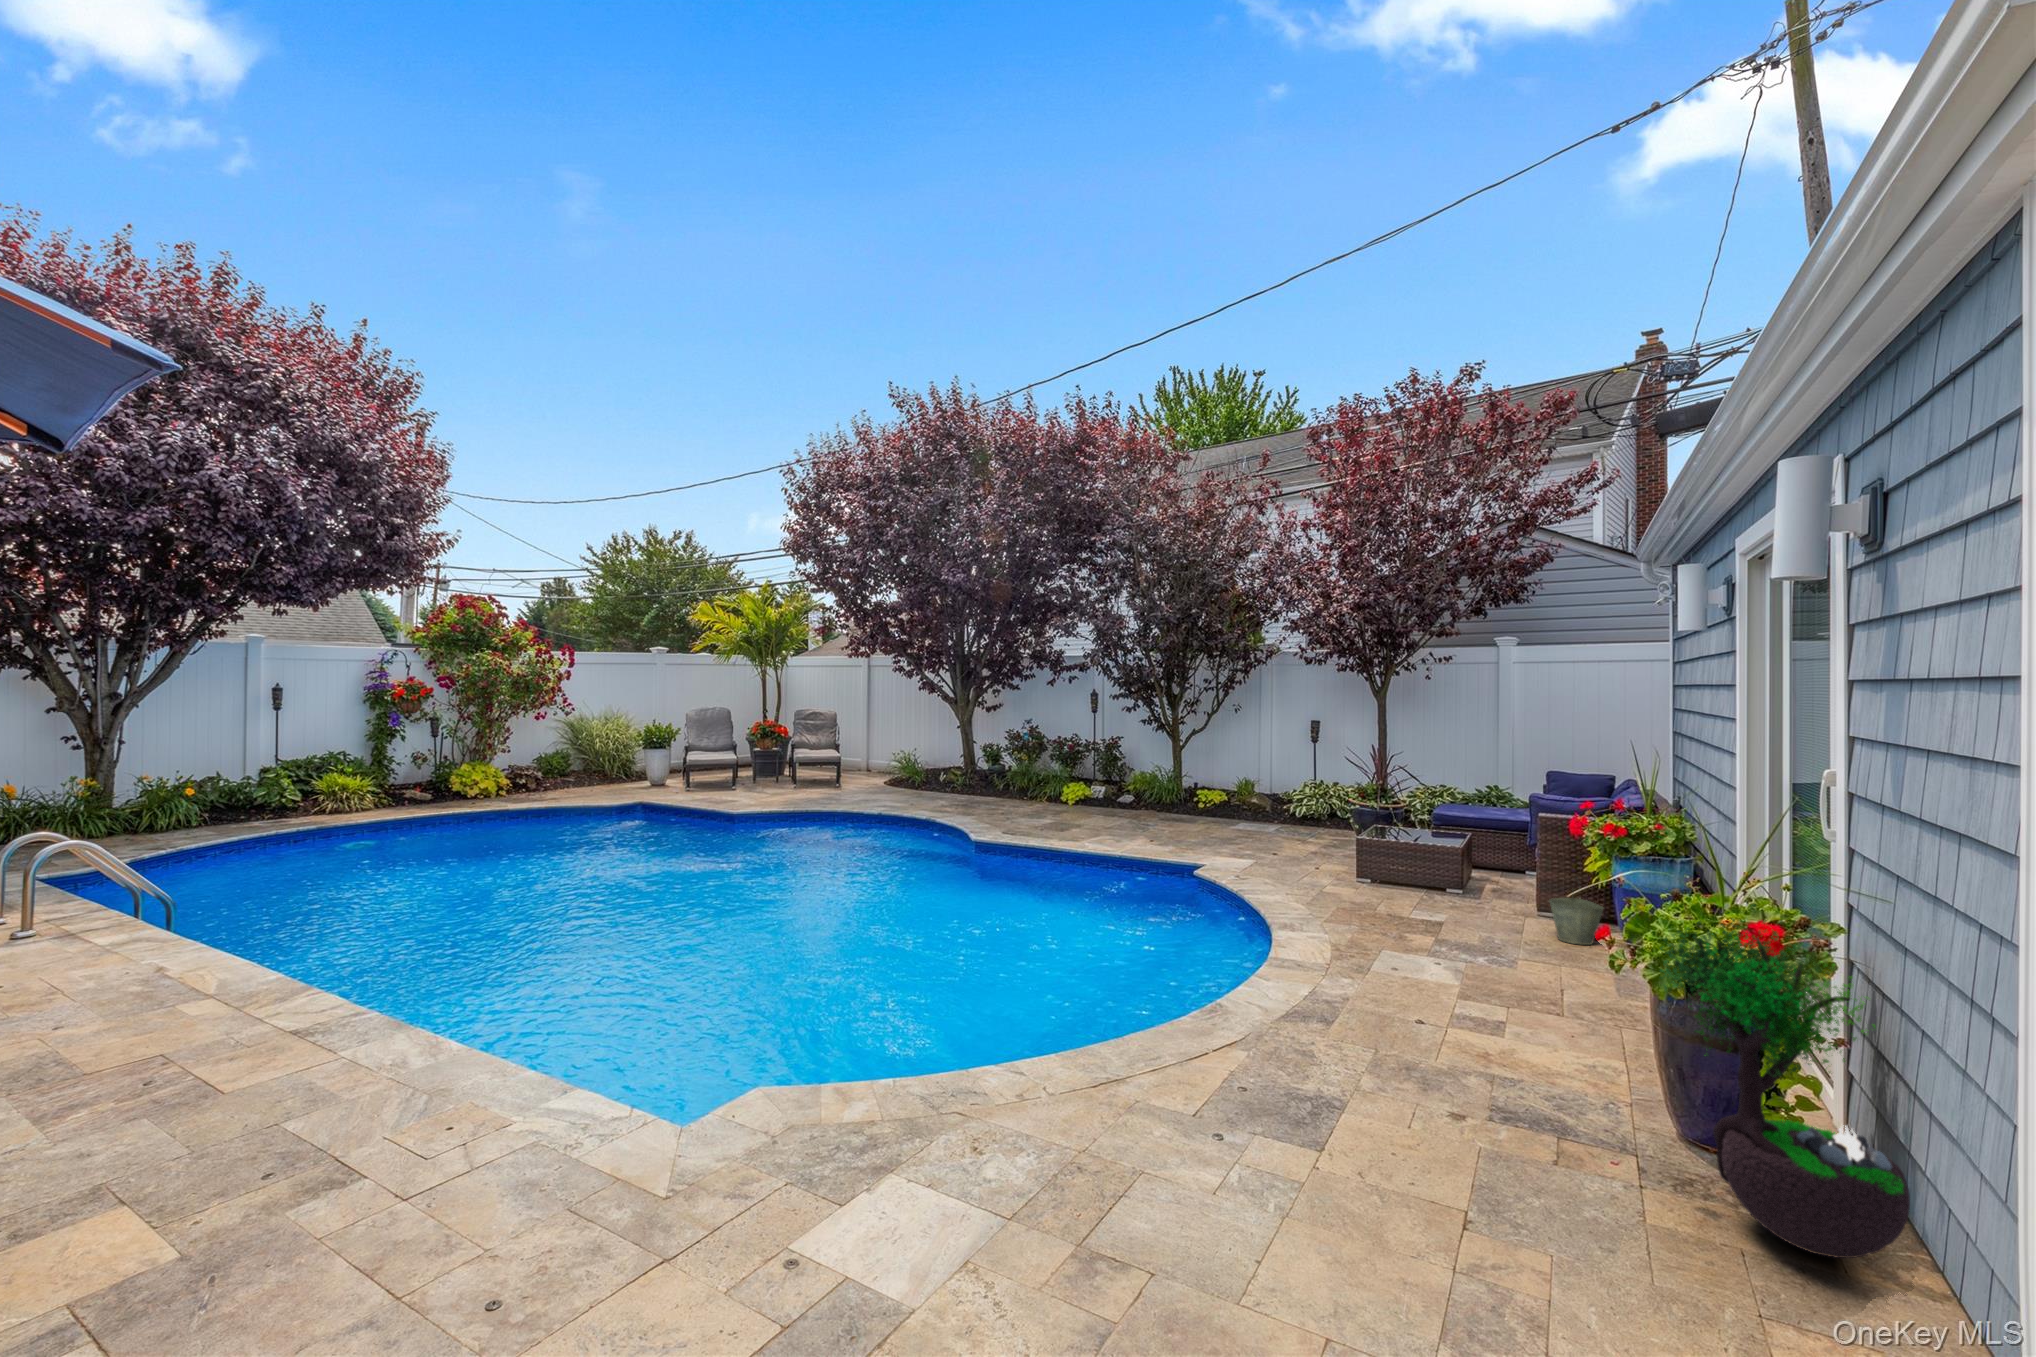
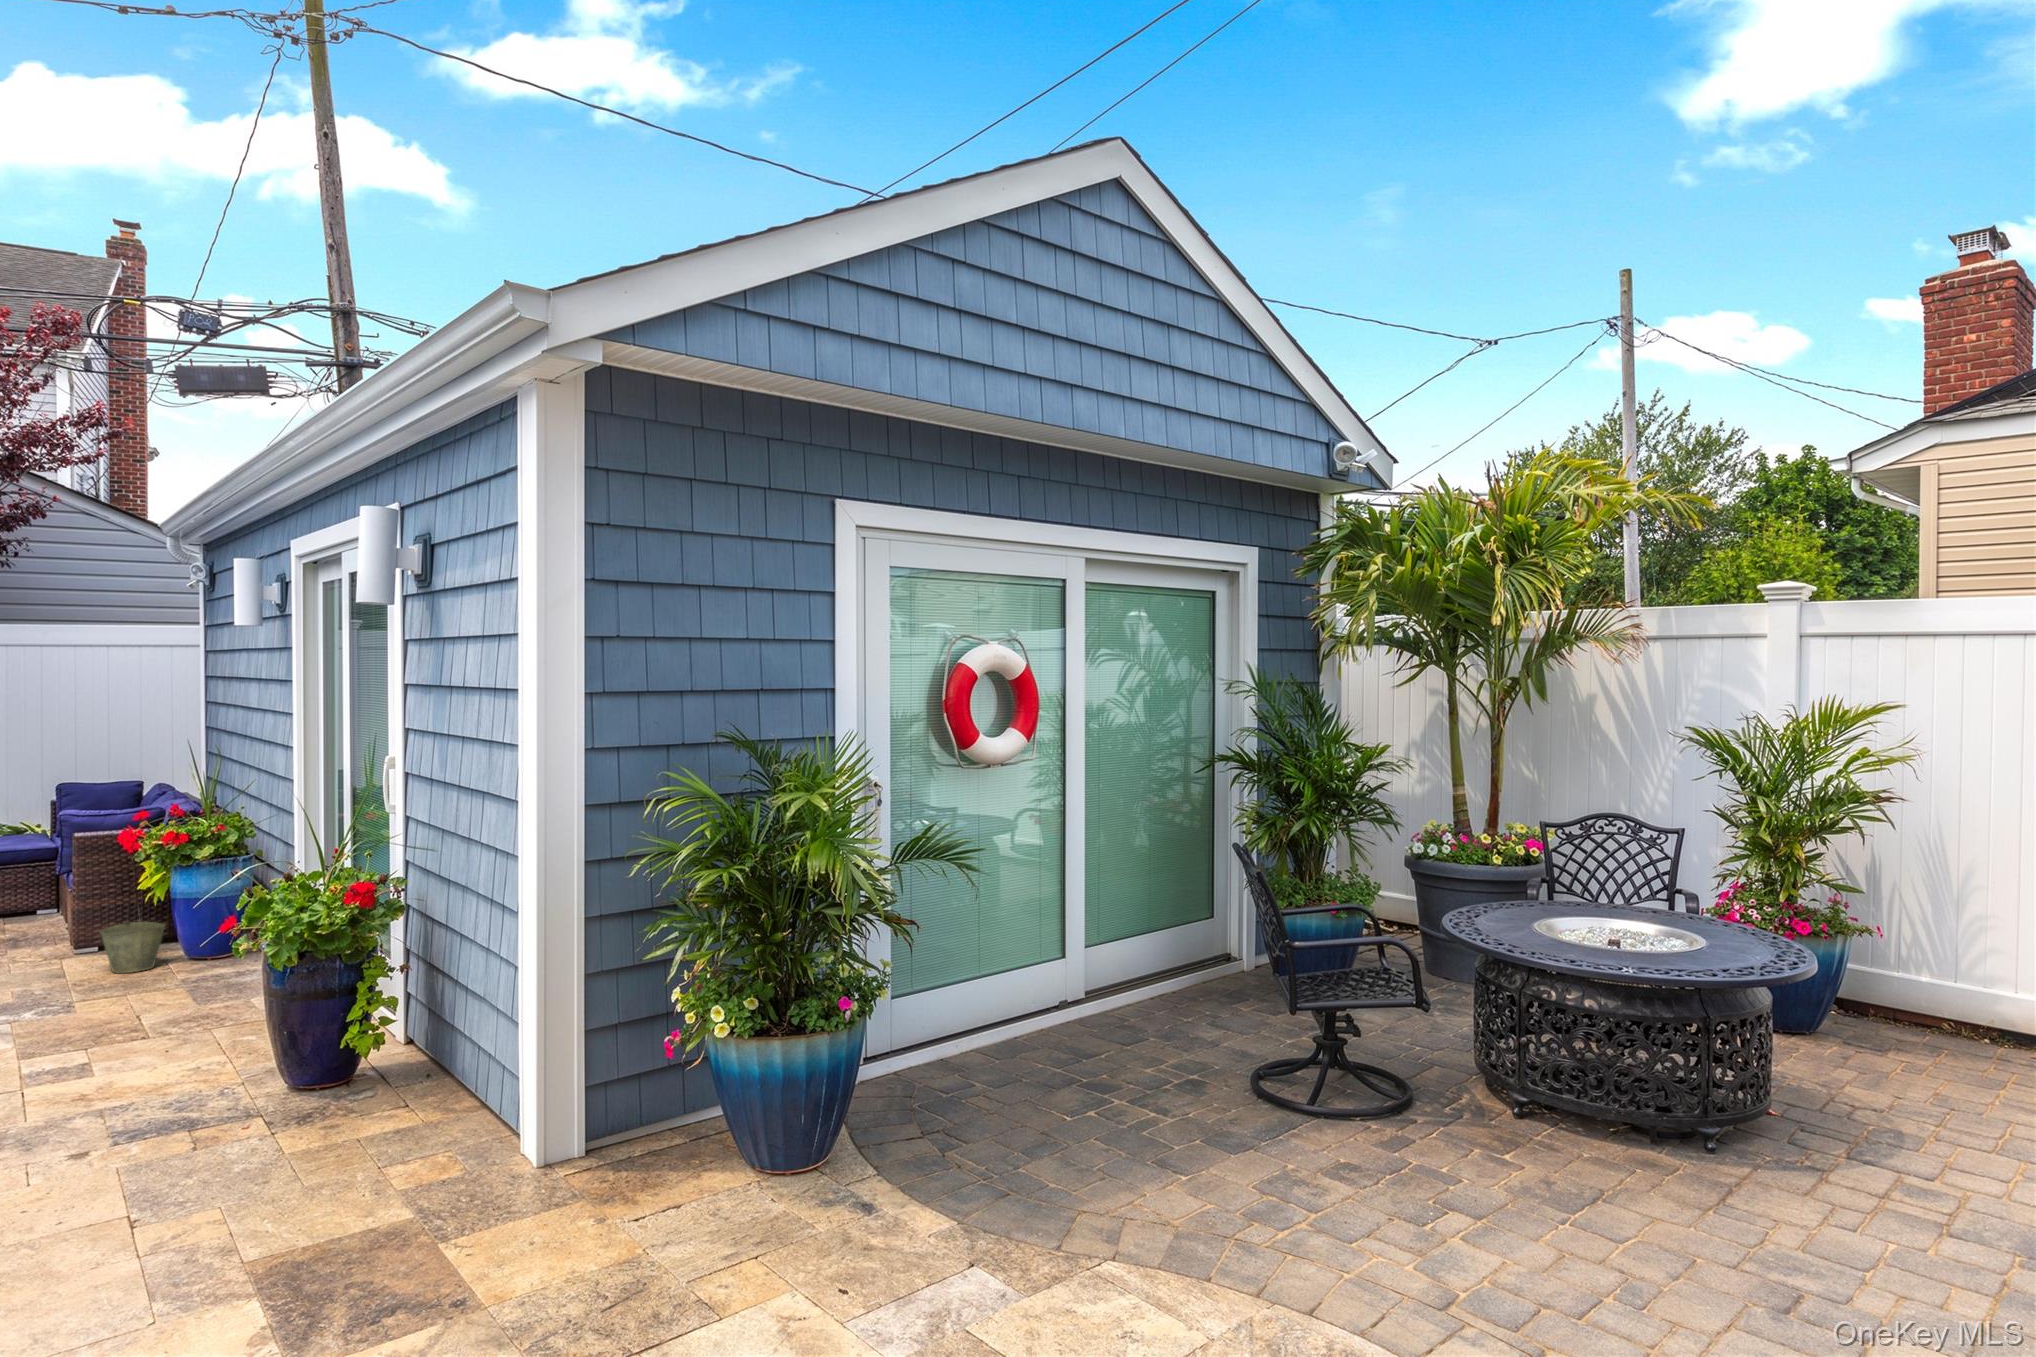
potted tree: present [1660,905,1910,1258] -> none [282,867,458,1117]

